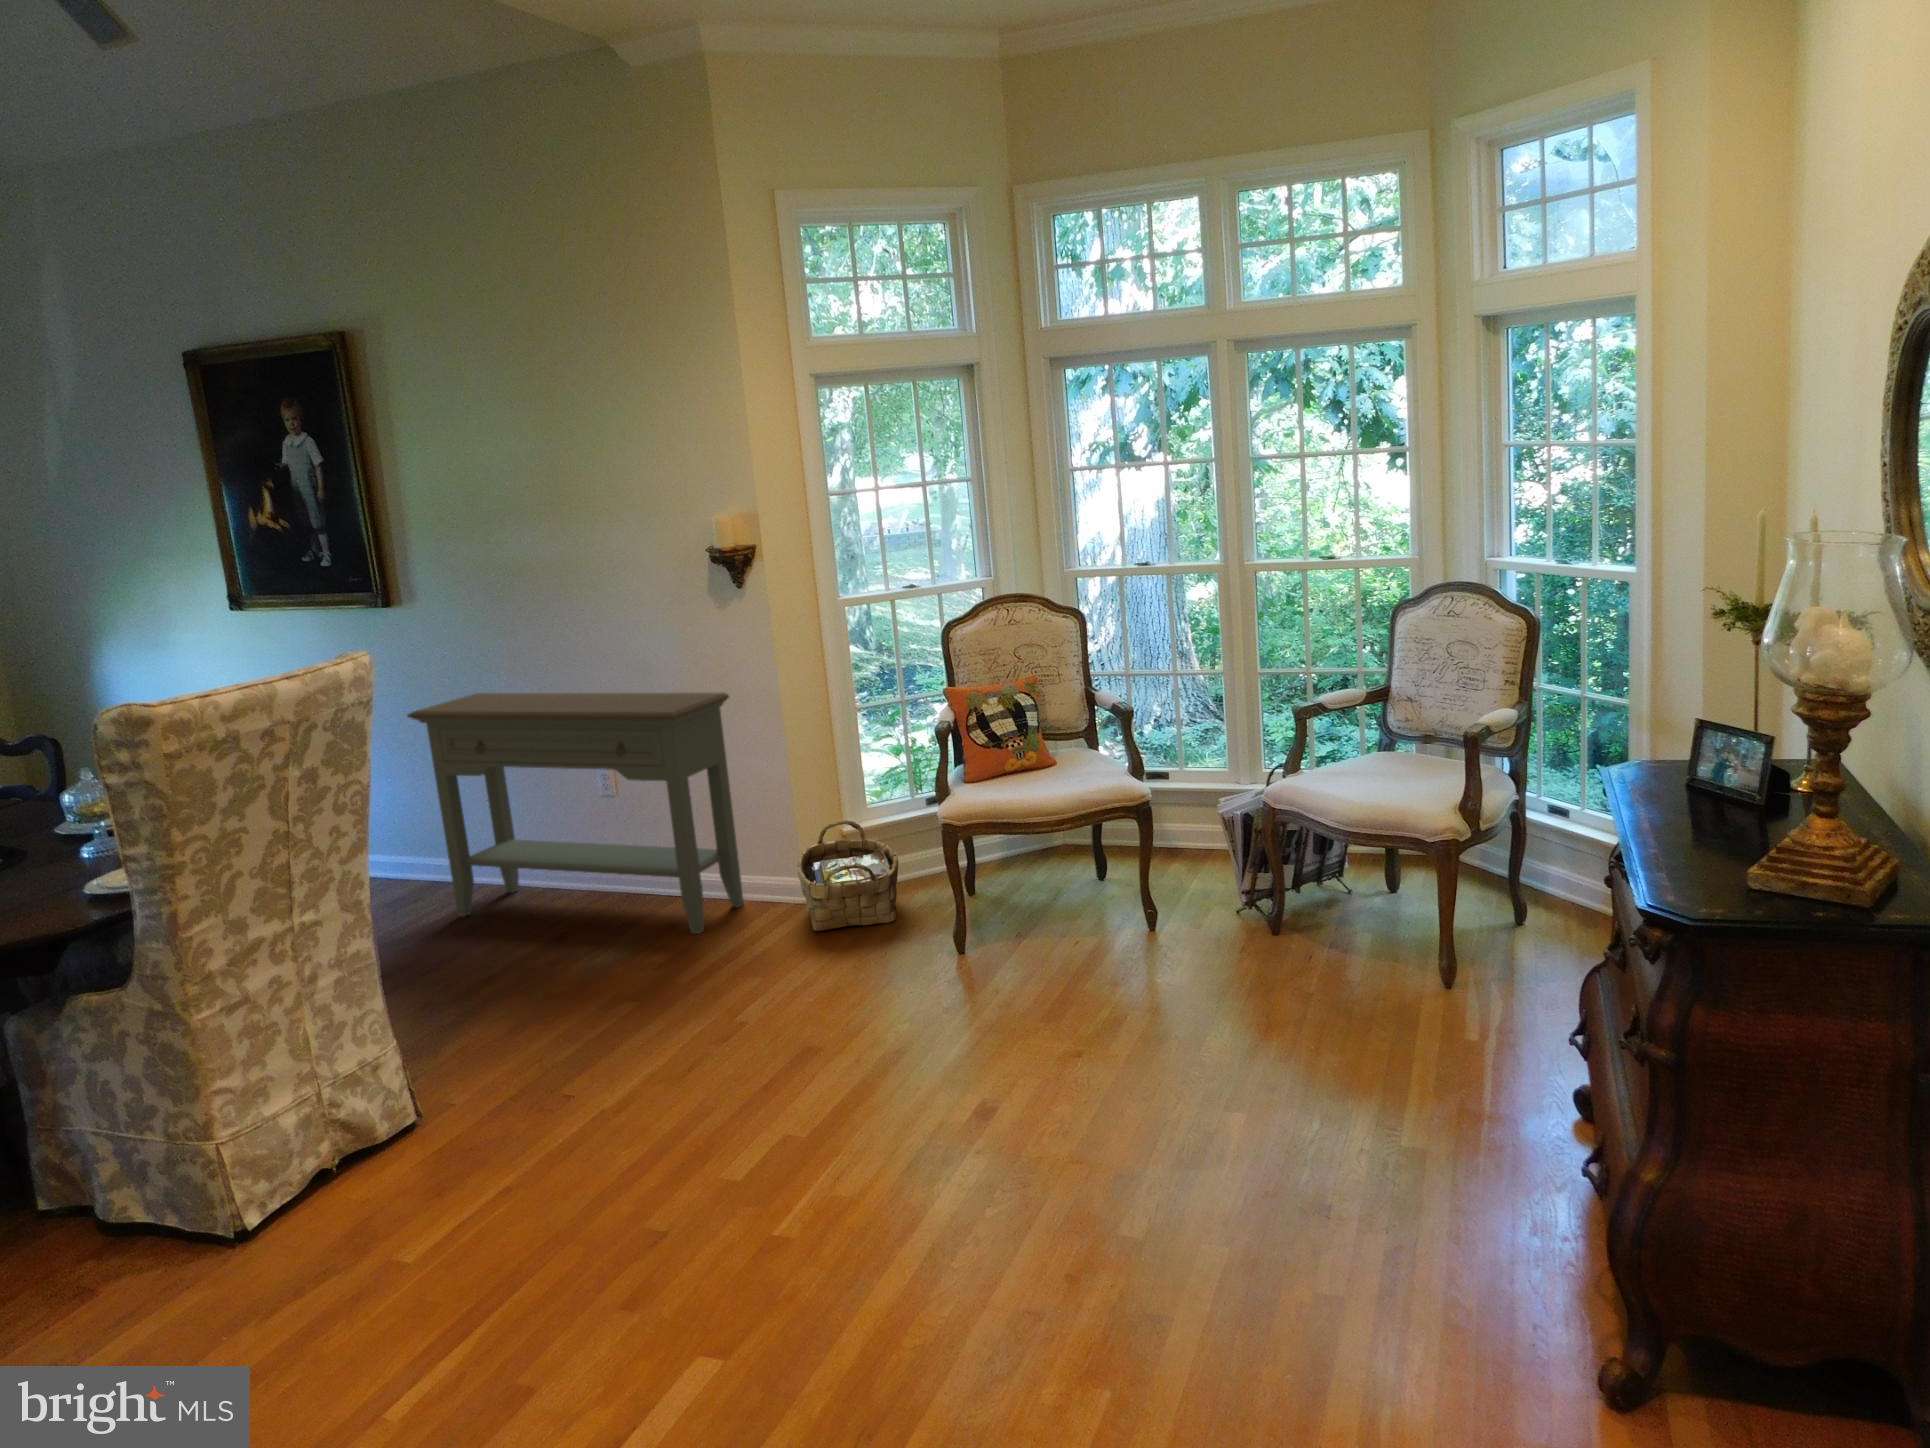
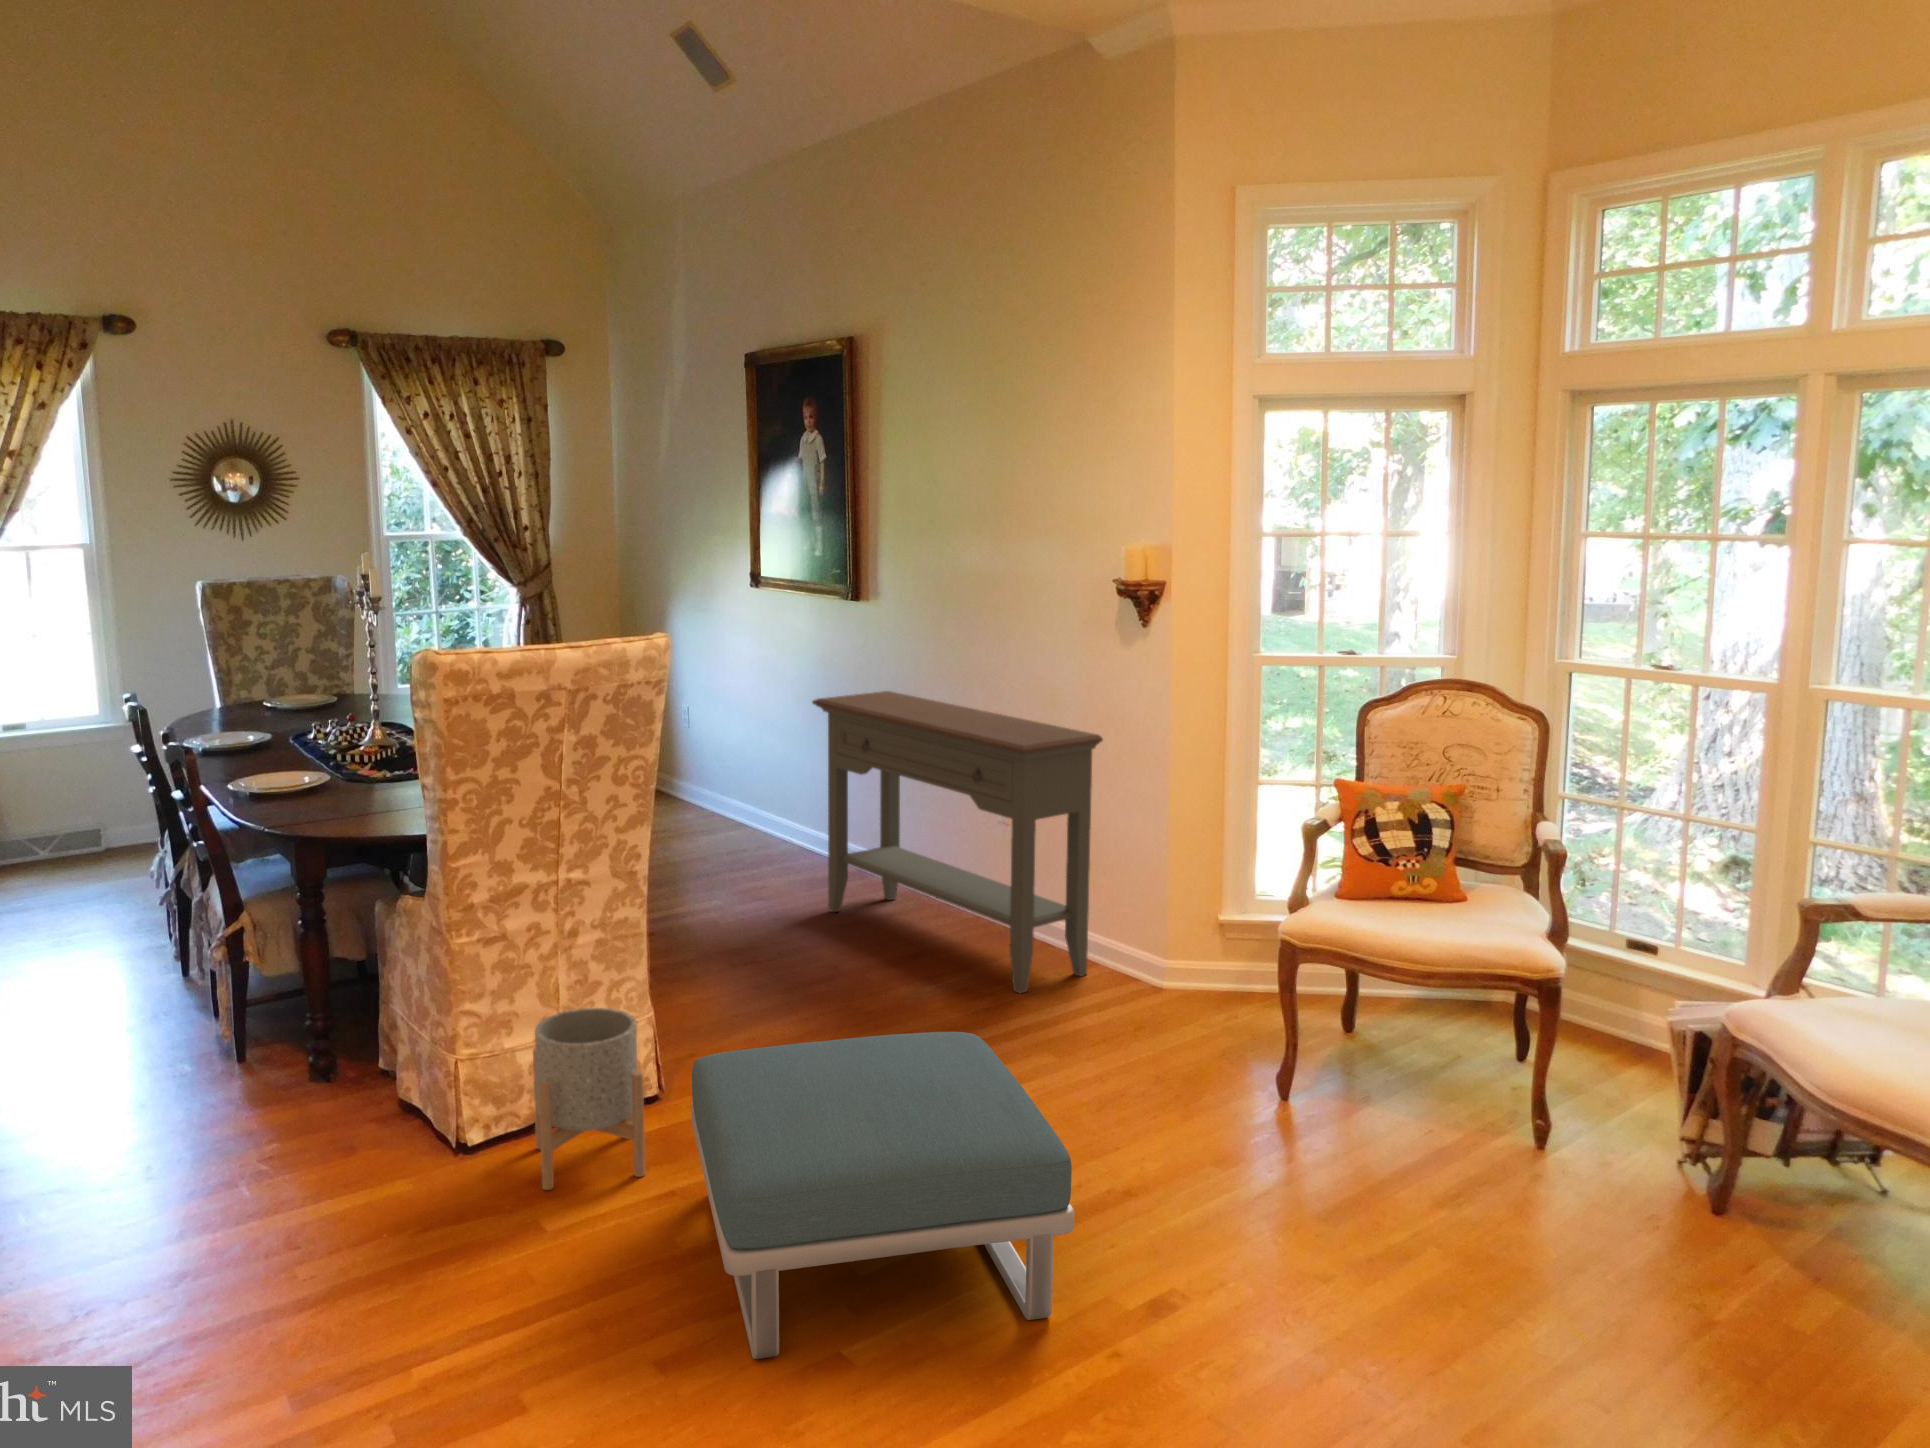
woven basket: present [797,820,898,931] -> none [1129,907,1253,1041]
footstool: none [512,959,921,1281] -> present [691,1032,1075,1359]
planter: none [301,1039,464,1238] -> present [533,1008,645,1190]

